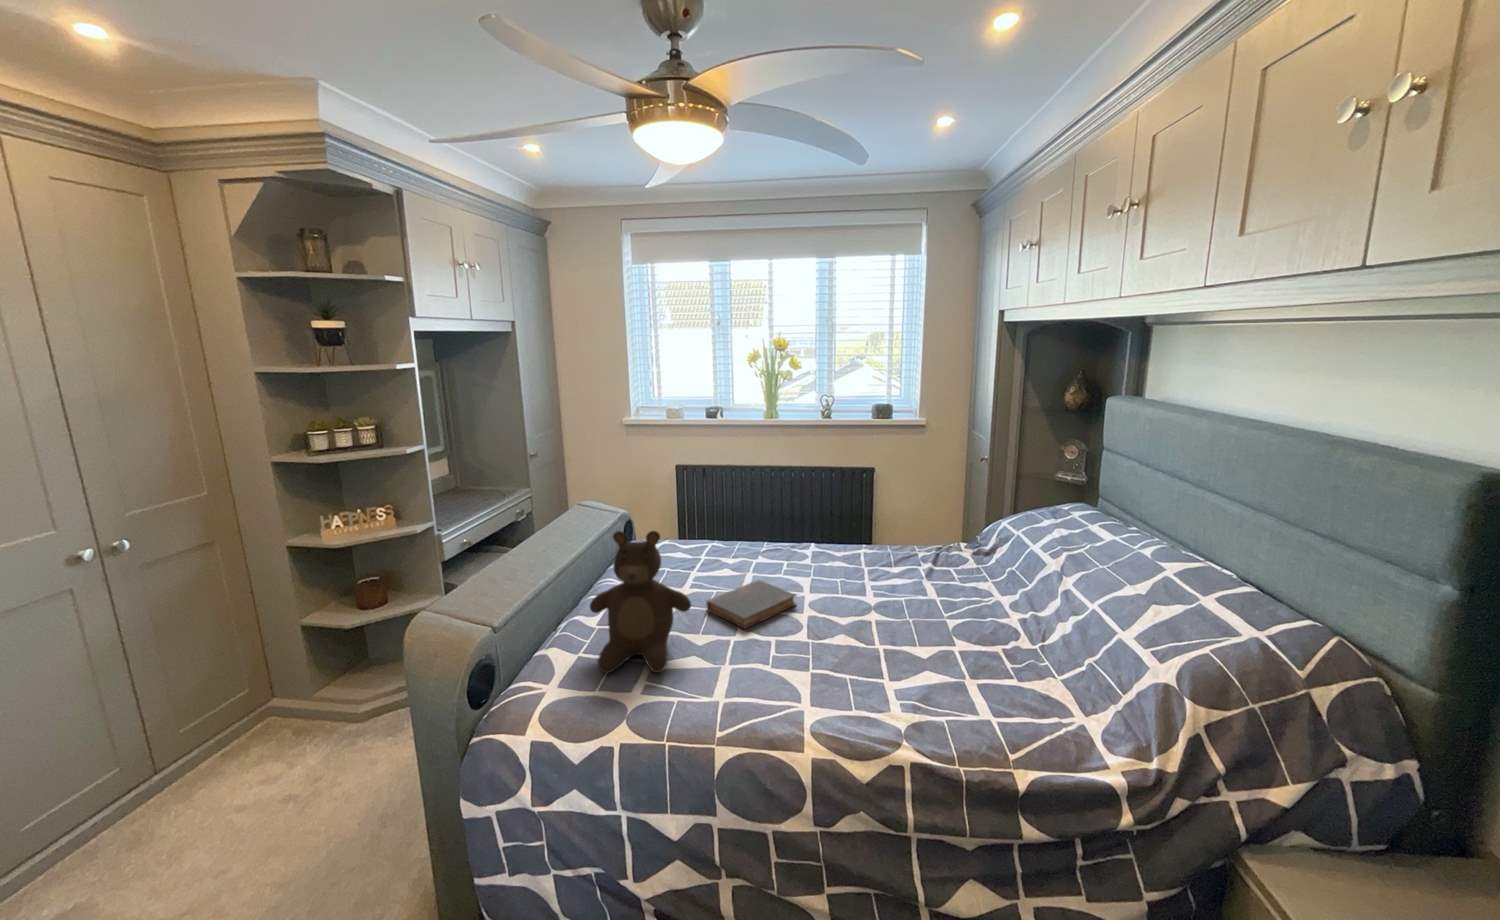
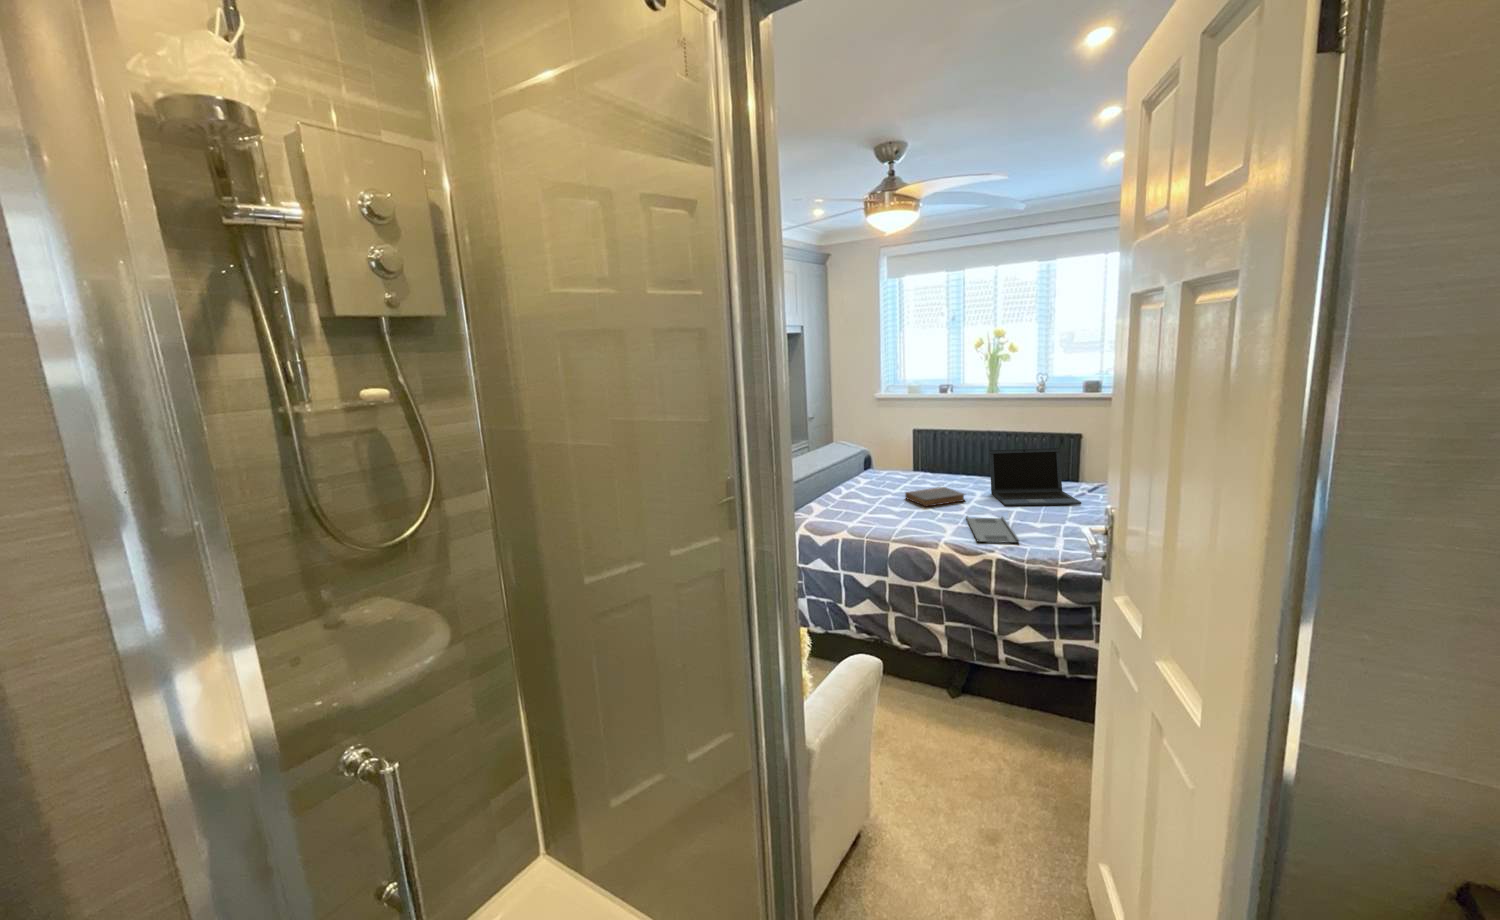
laptop: none [815,509,944,609] -> present [989,448,1081,505]
teddy bear: present [590,531,691,673] -> none [834,439,891,516]
tray: none [815,640,925,721] -> present [966,517,1019,543]

